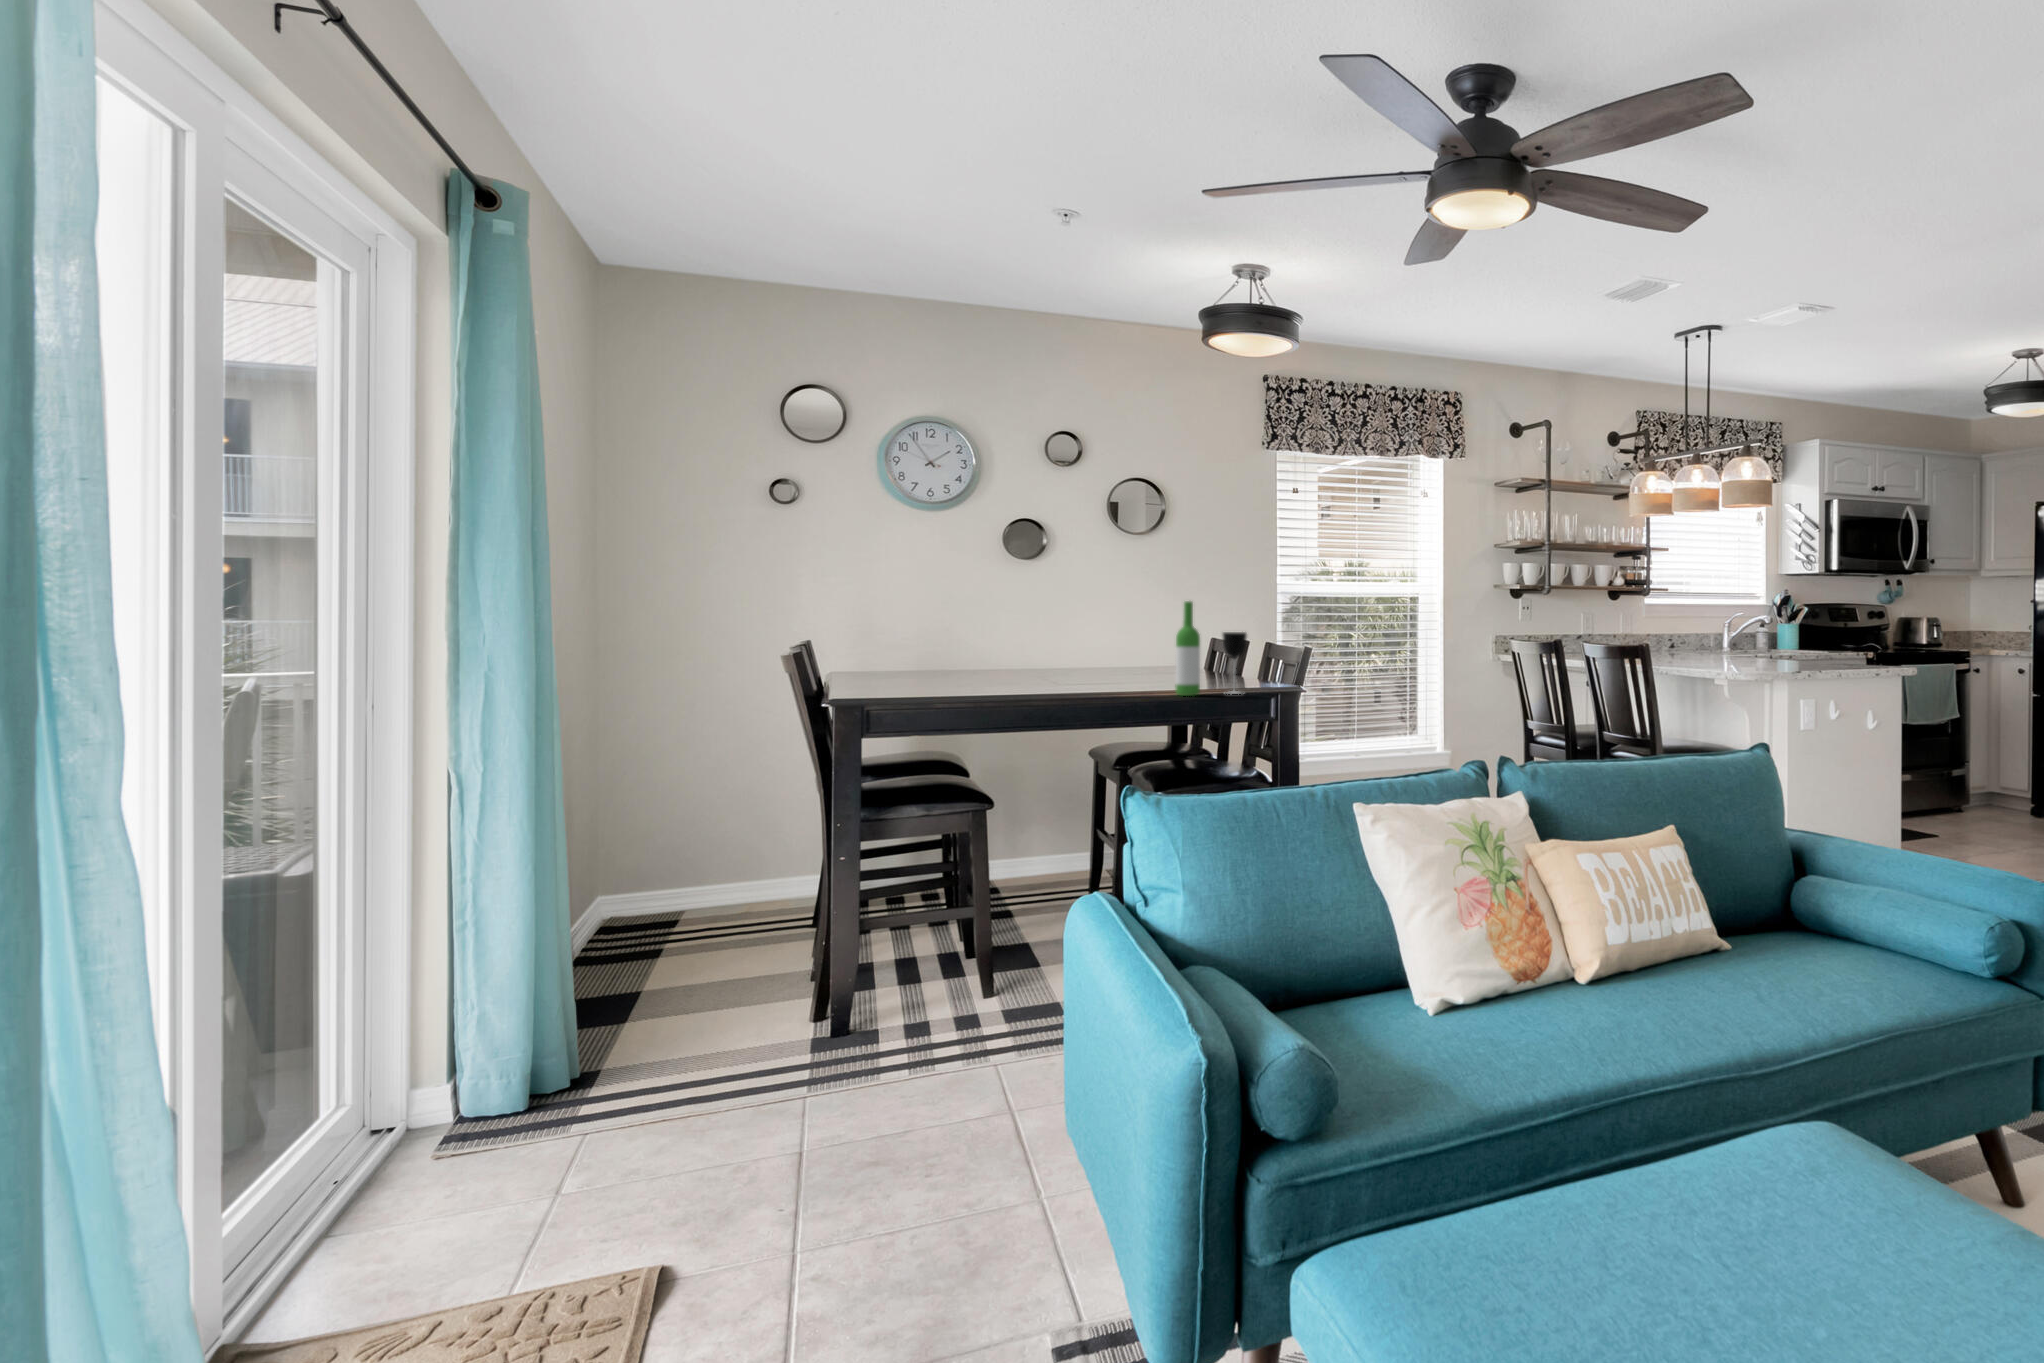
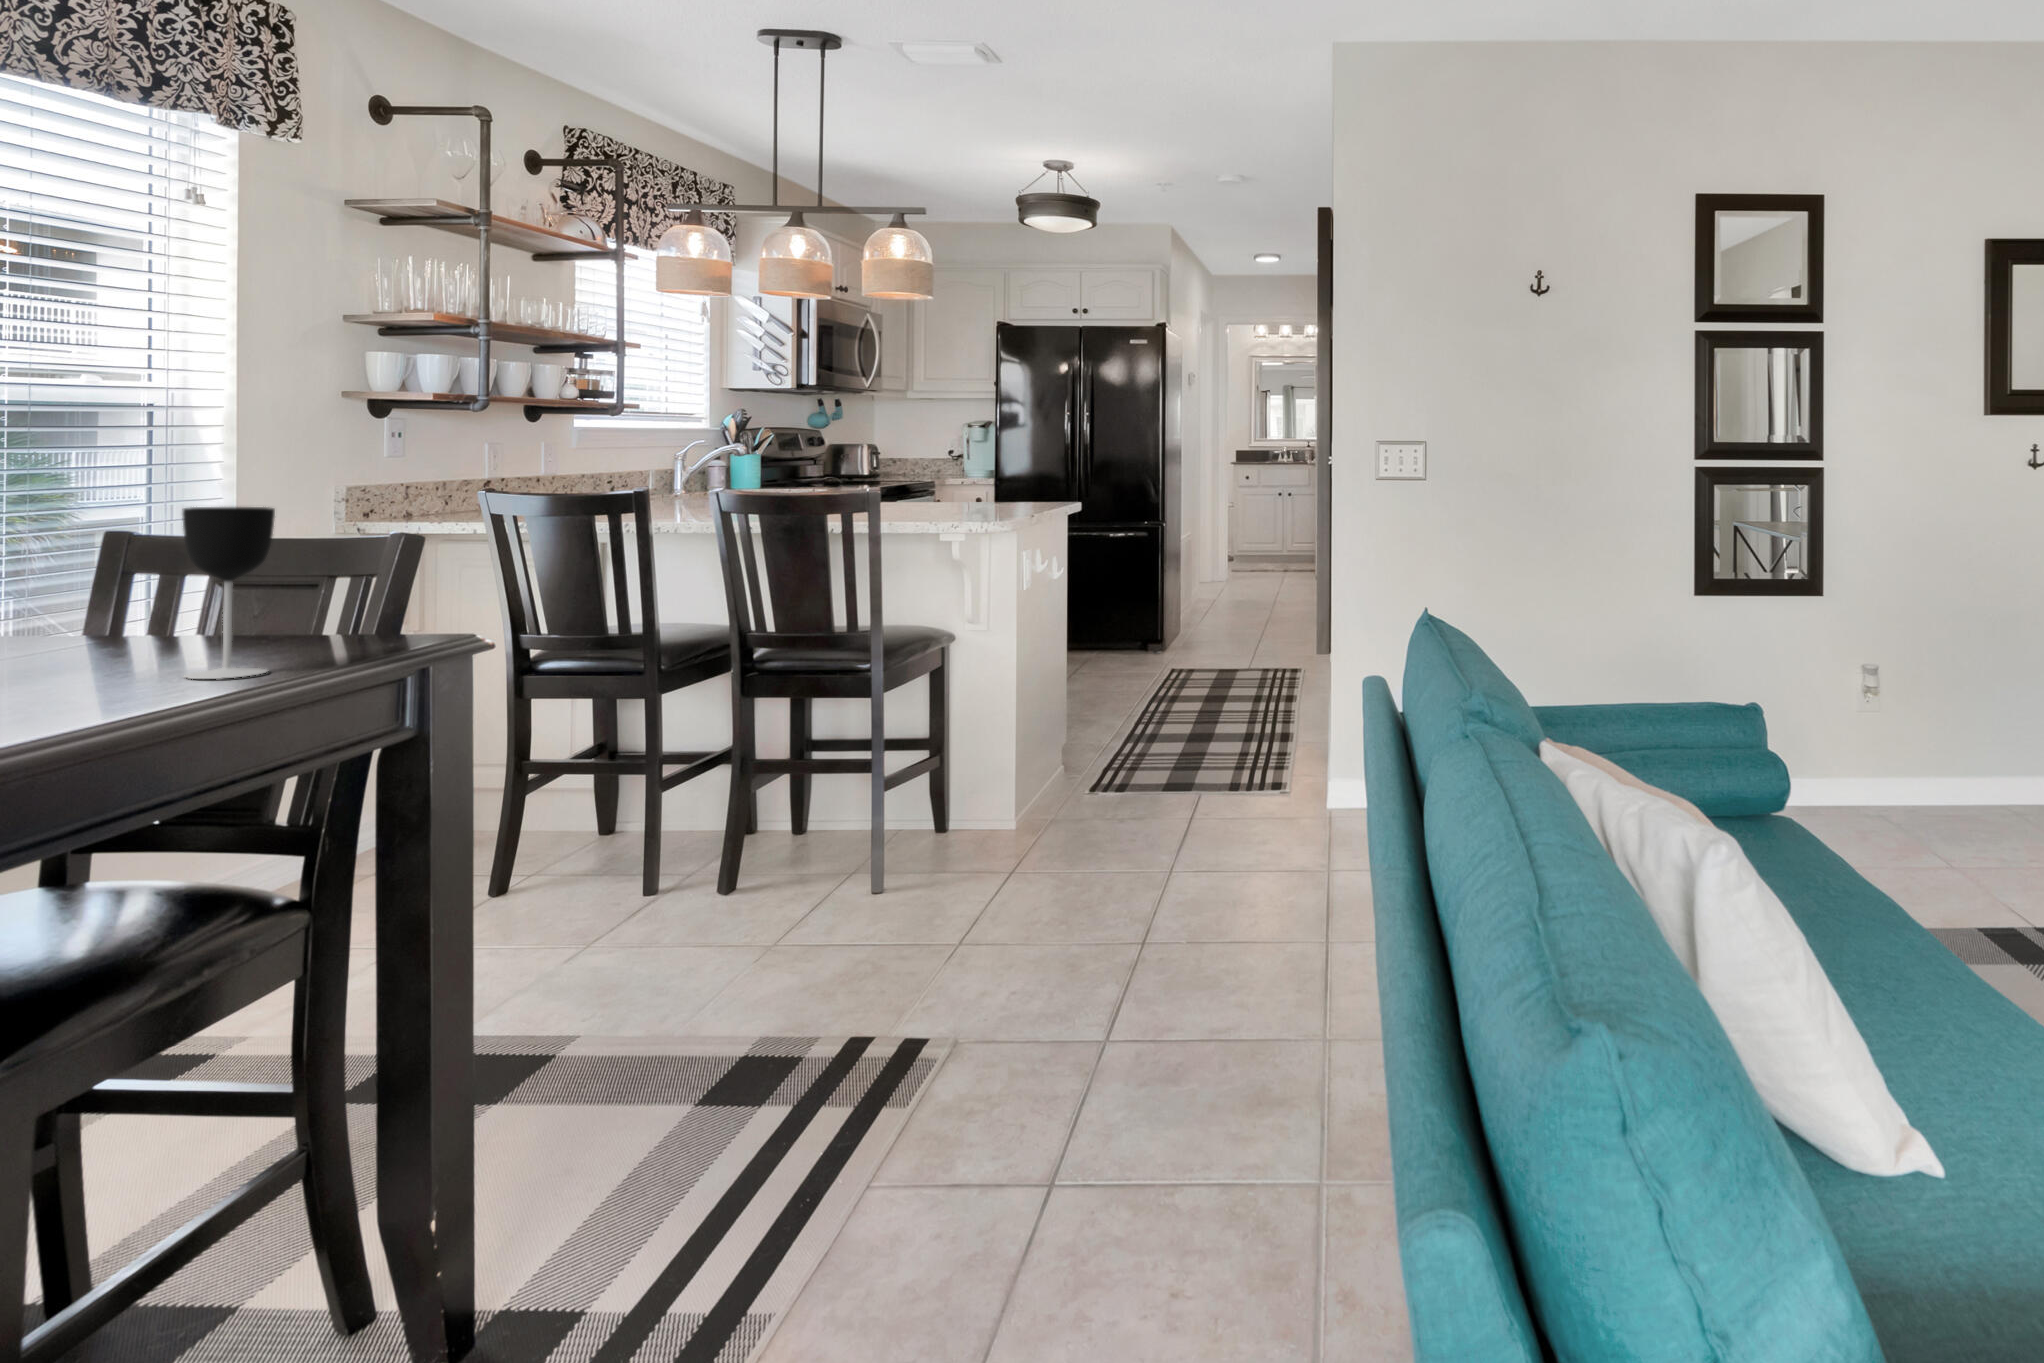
wine bottle: present [1175,601,1200,696] -> none [61,422,166,708]

